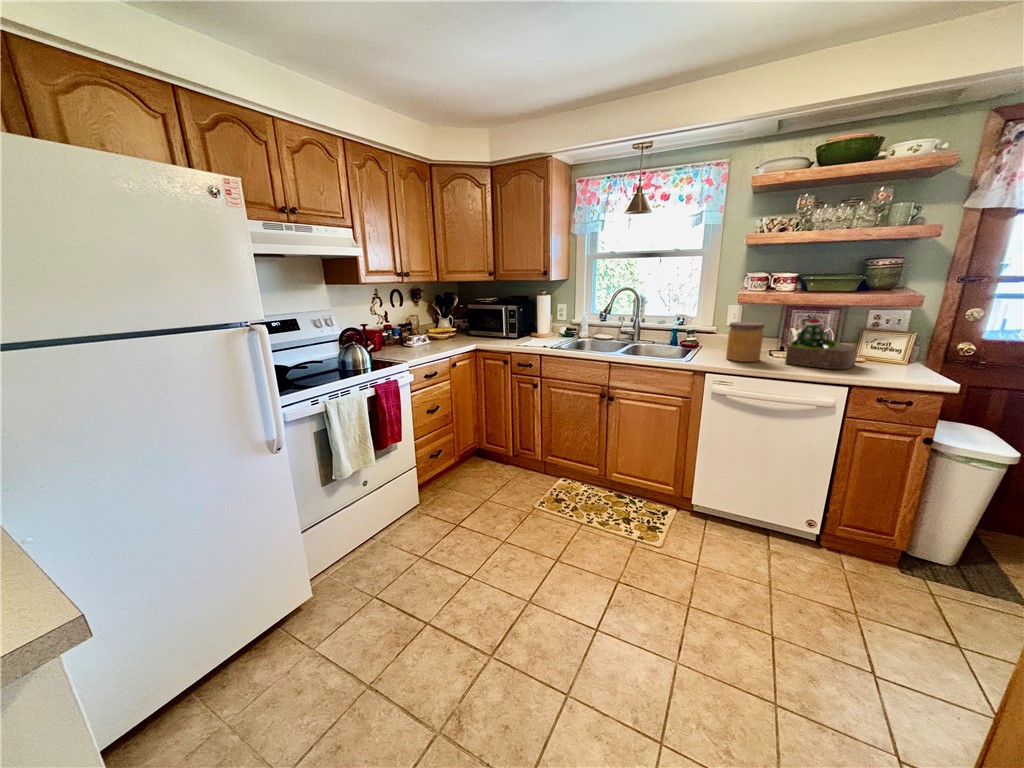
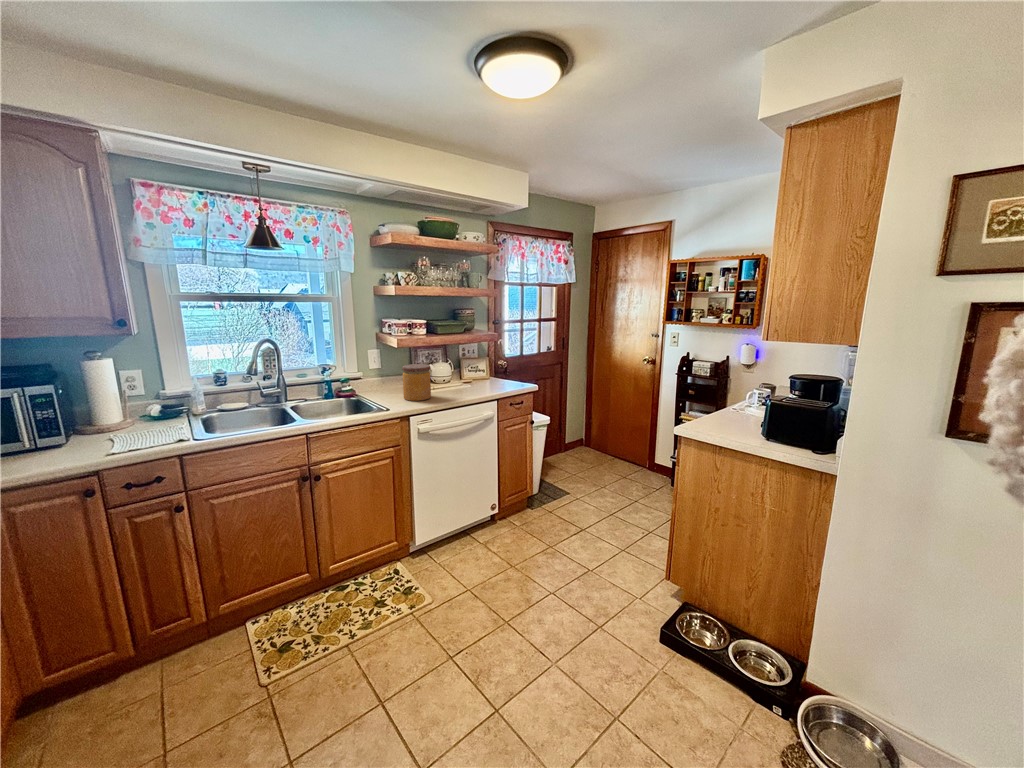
succulent plant: present [785,320,857,369] -> none [442,357,482,395]

